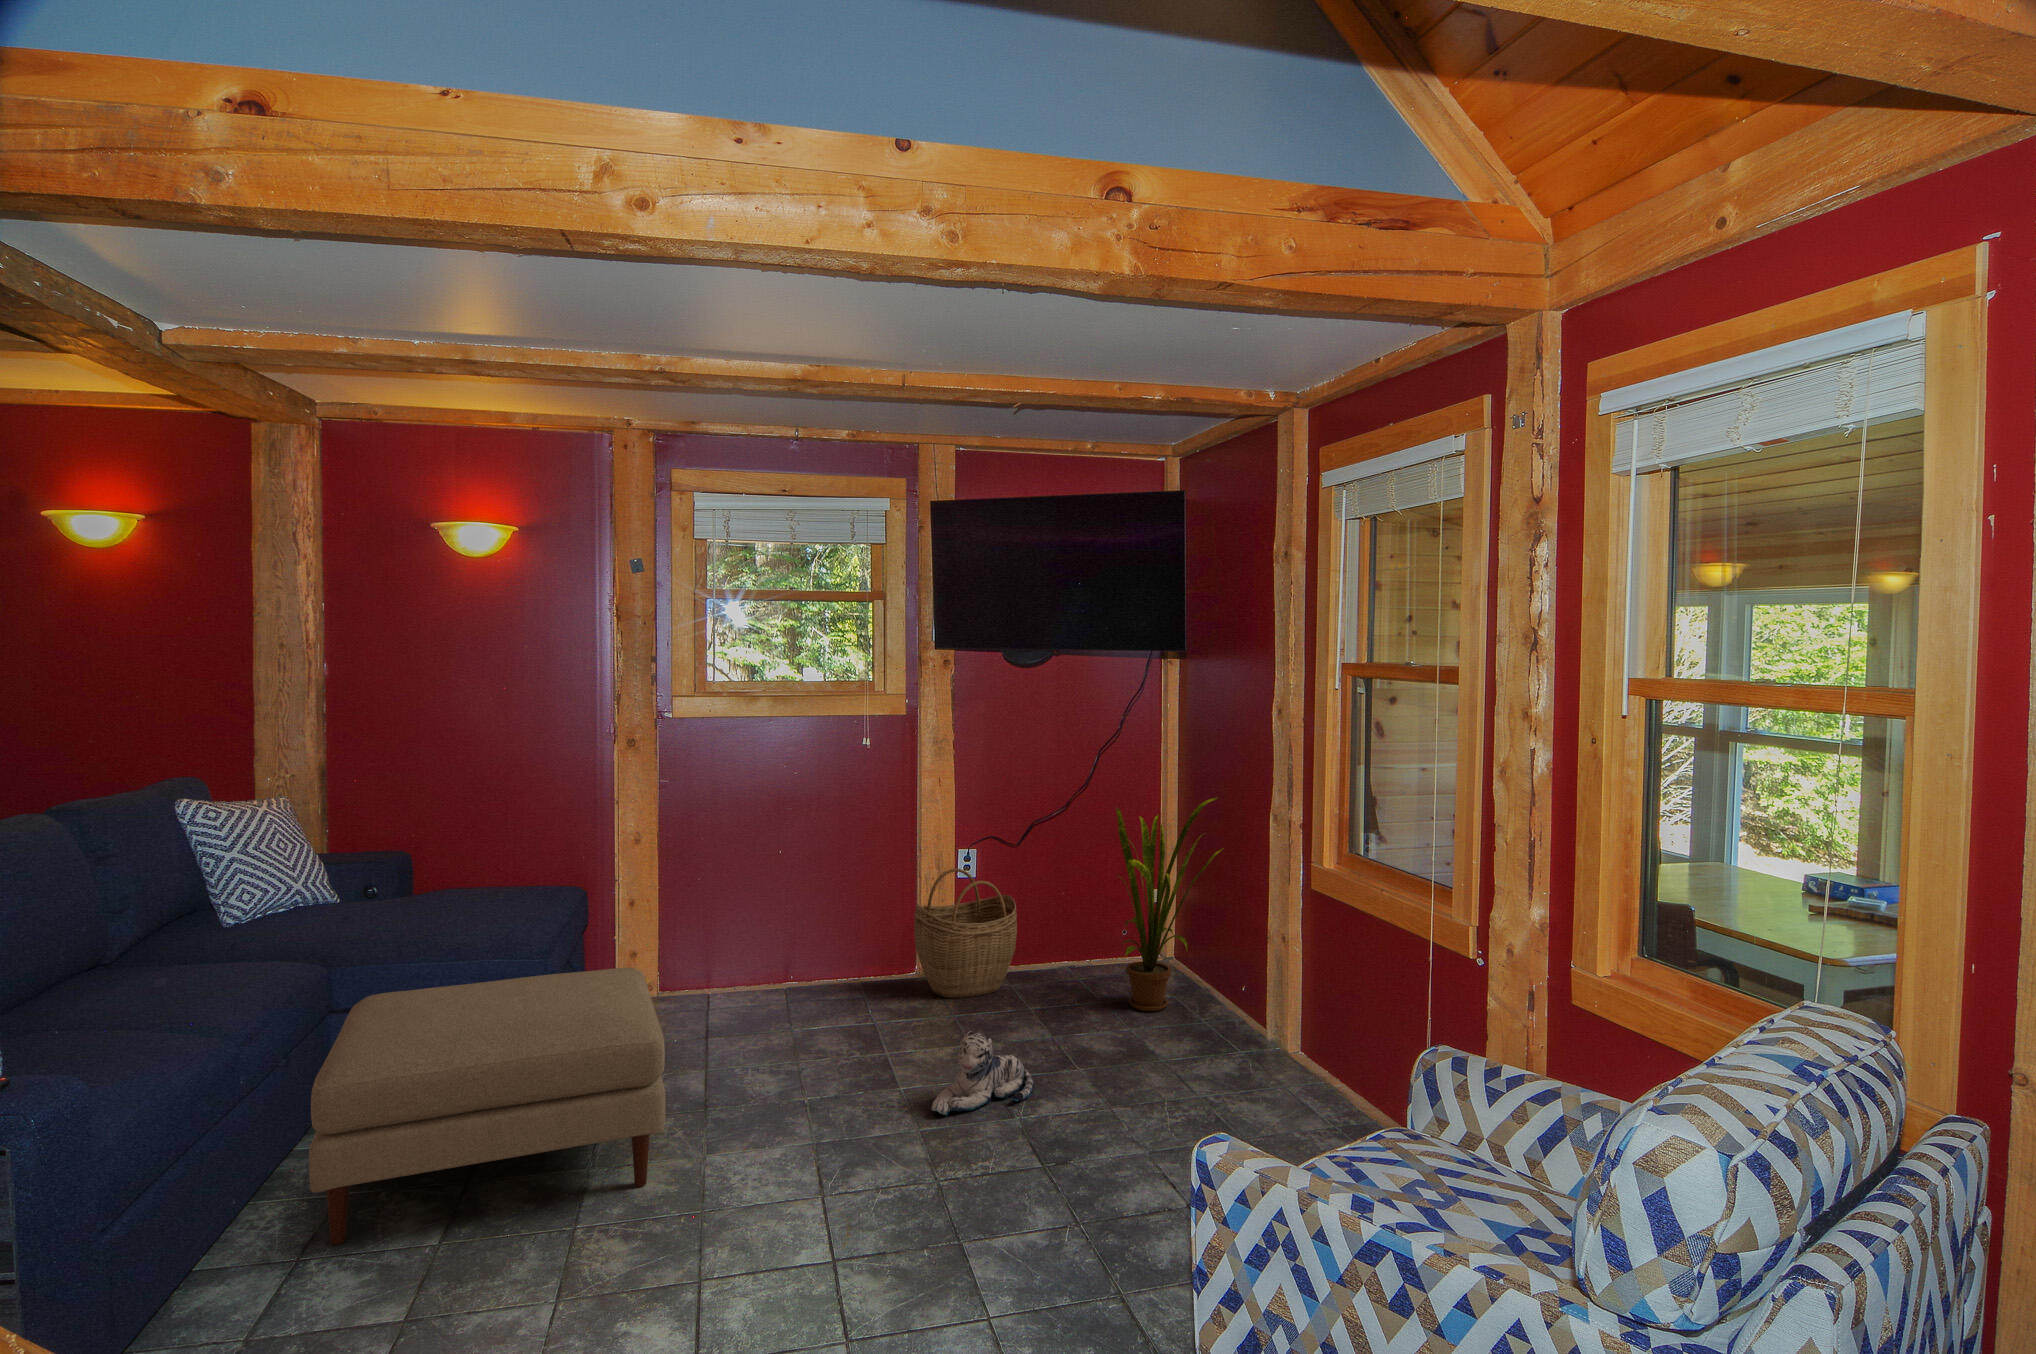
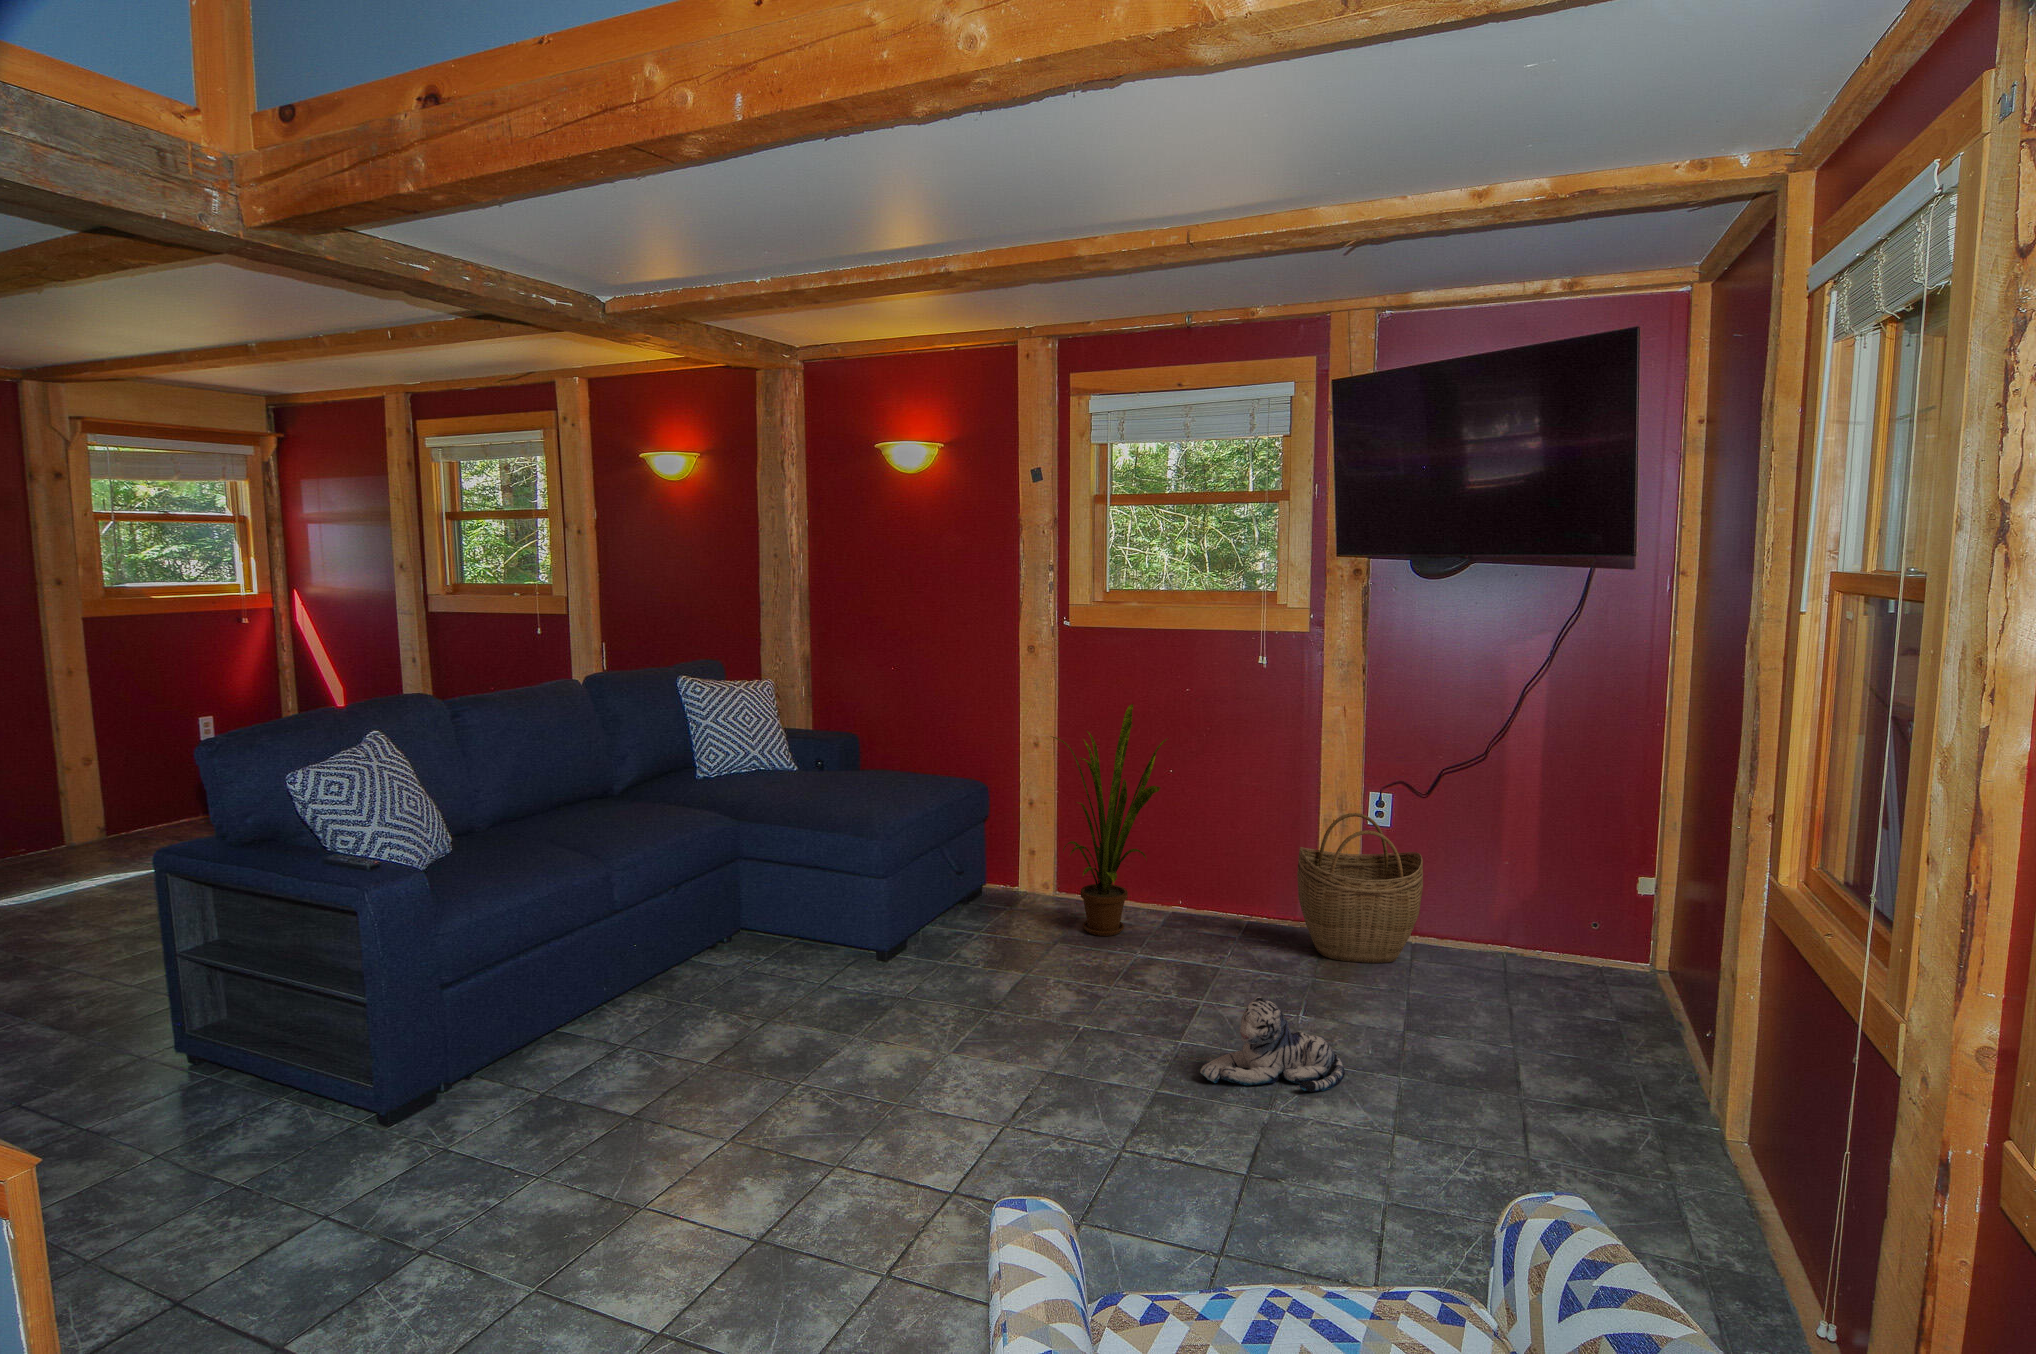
house plant: present [1116,798,1224,1011] -> present [1051,704,1167,936]
ottoman: present [309,968,666,1245] -> none [642,848,962,1064]

